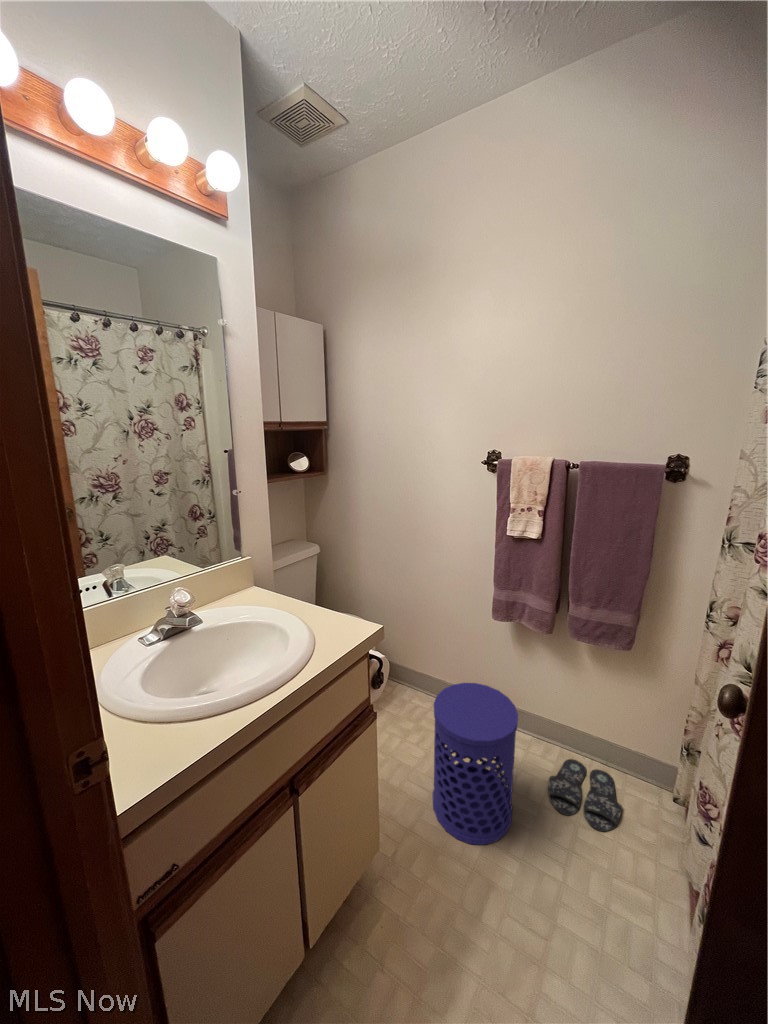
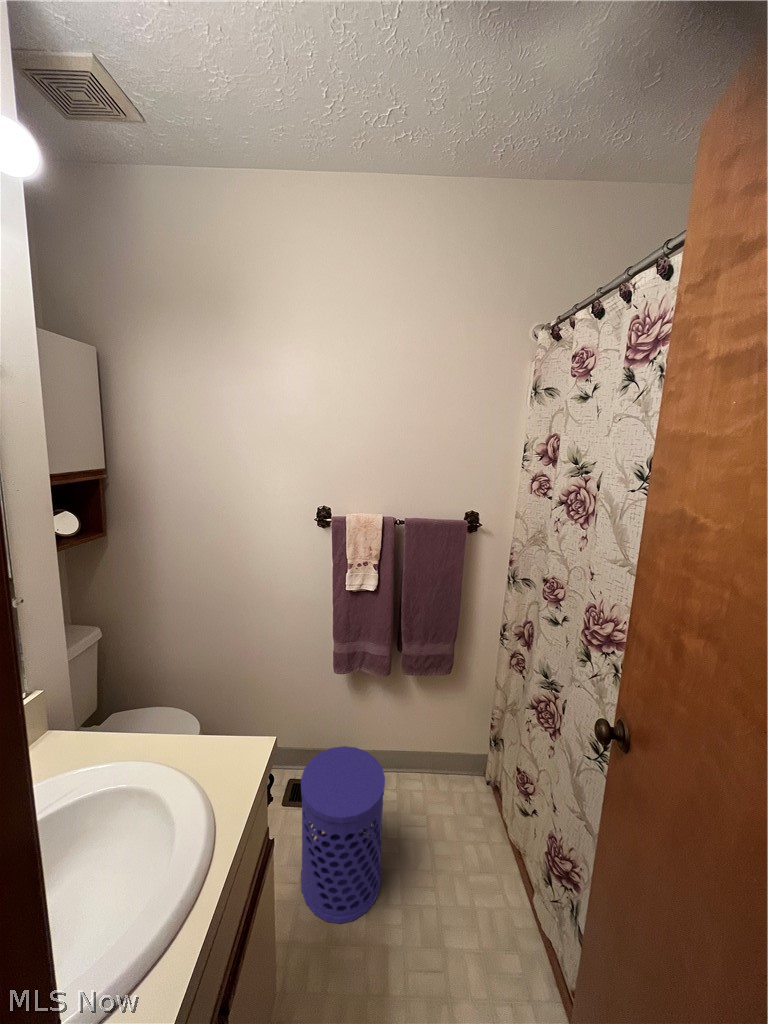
slippers: present [548,759,622,832] -> none [398,779,456,839]

